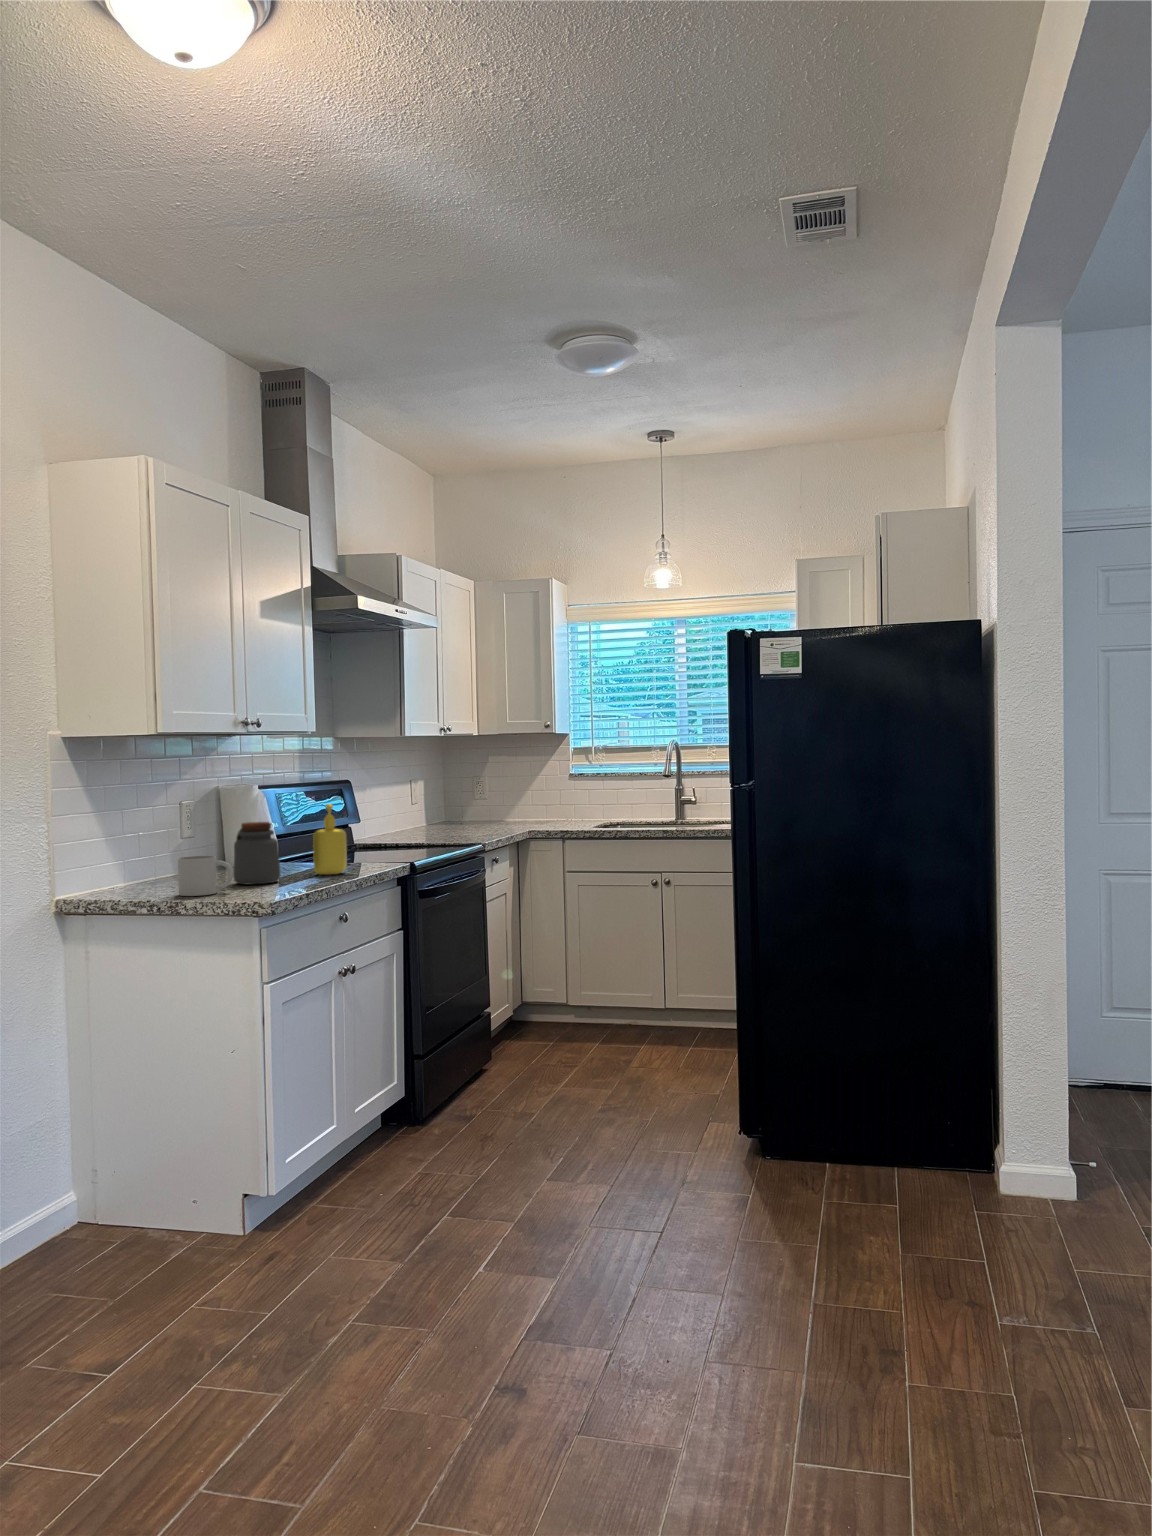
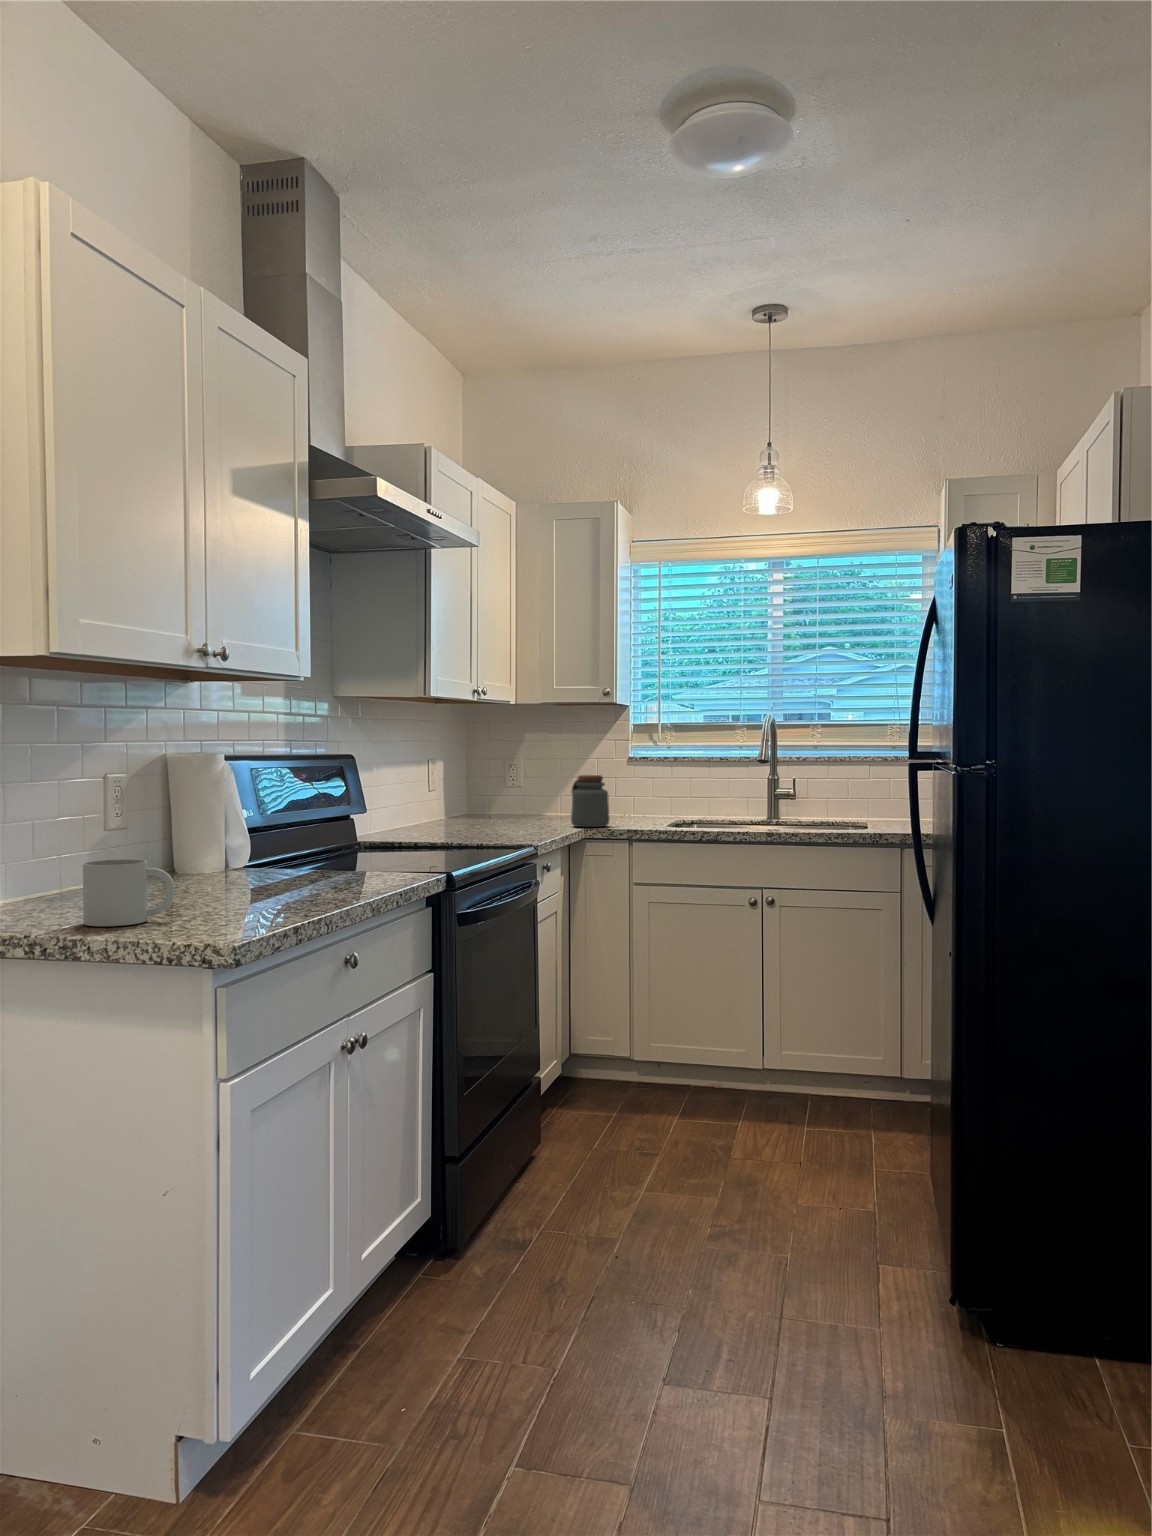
soap dispenser: present [313,804,347,875] -> none [306,782,356,890]
jar: present [233,822,280,885] -> present [571,775,609,827]

